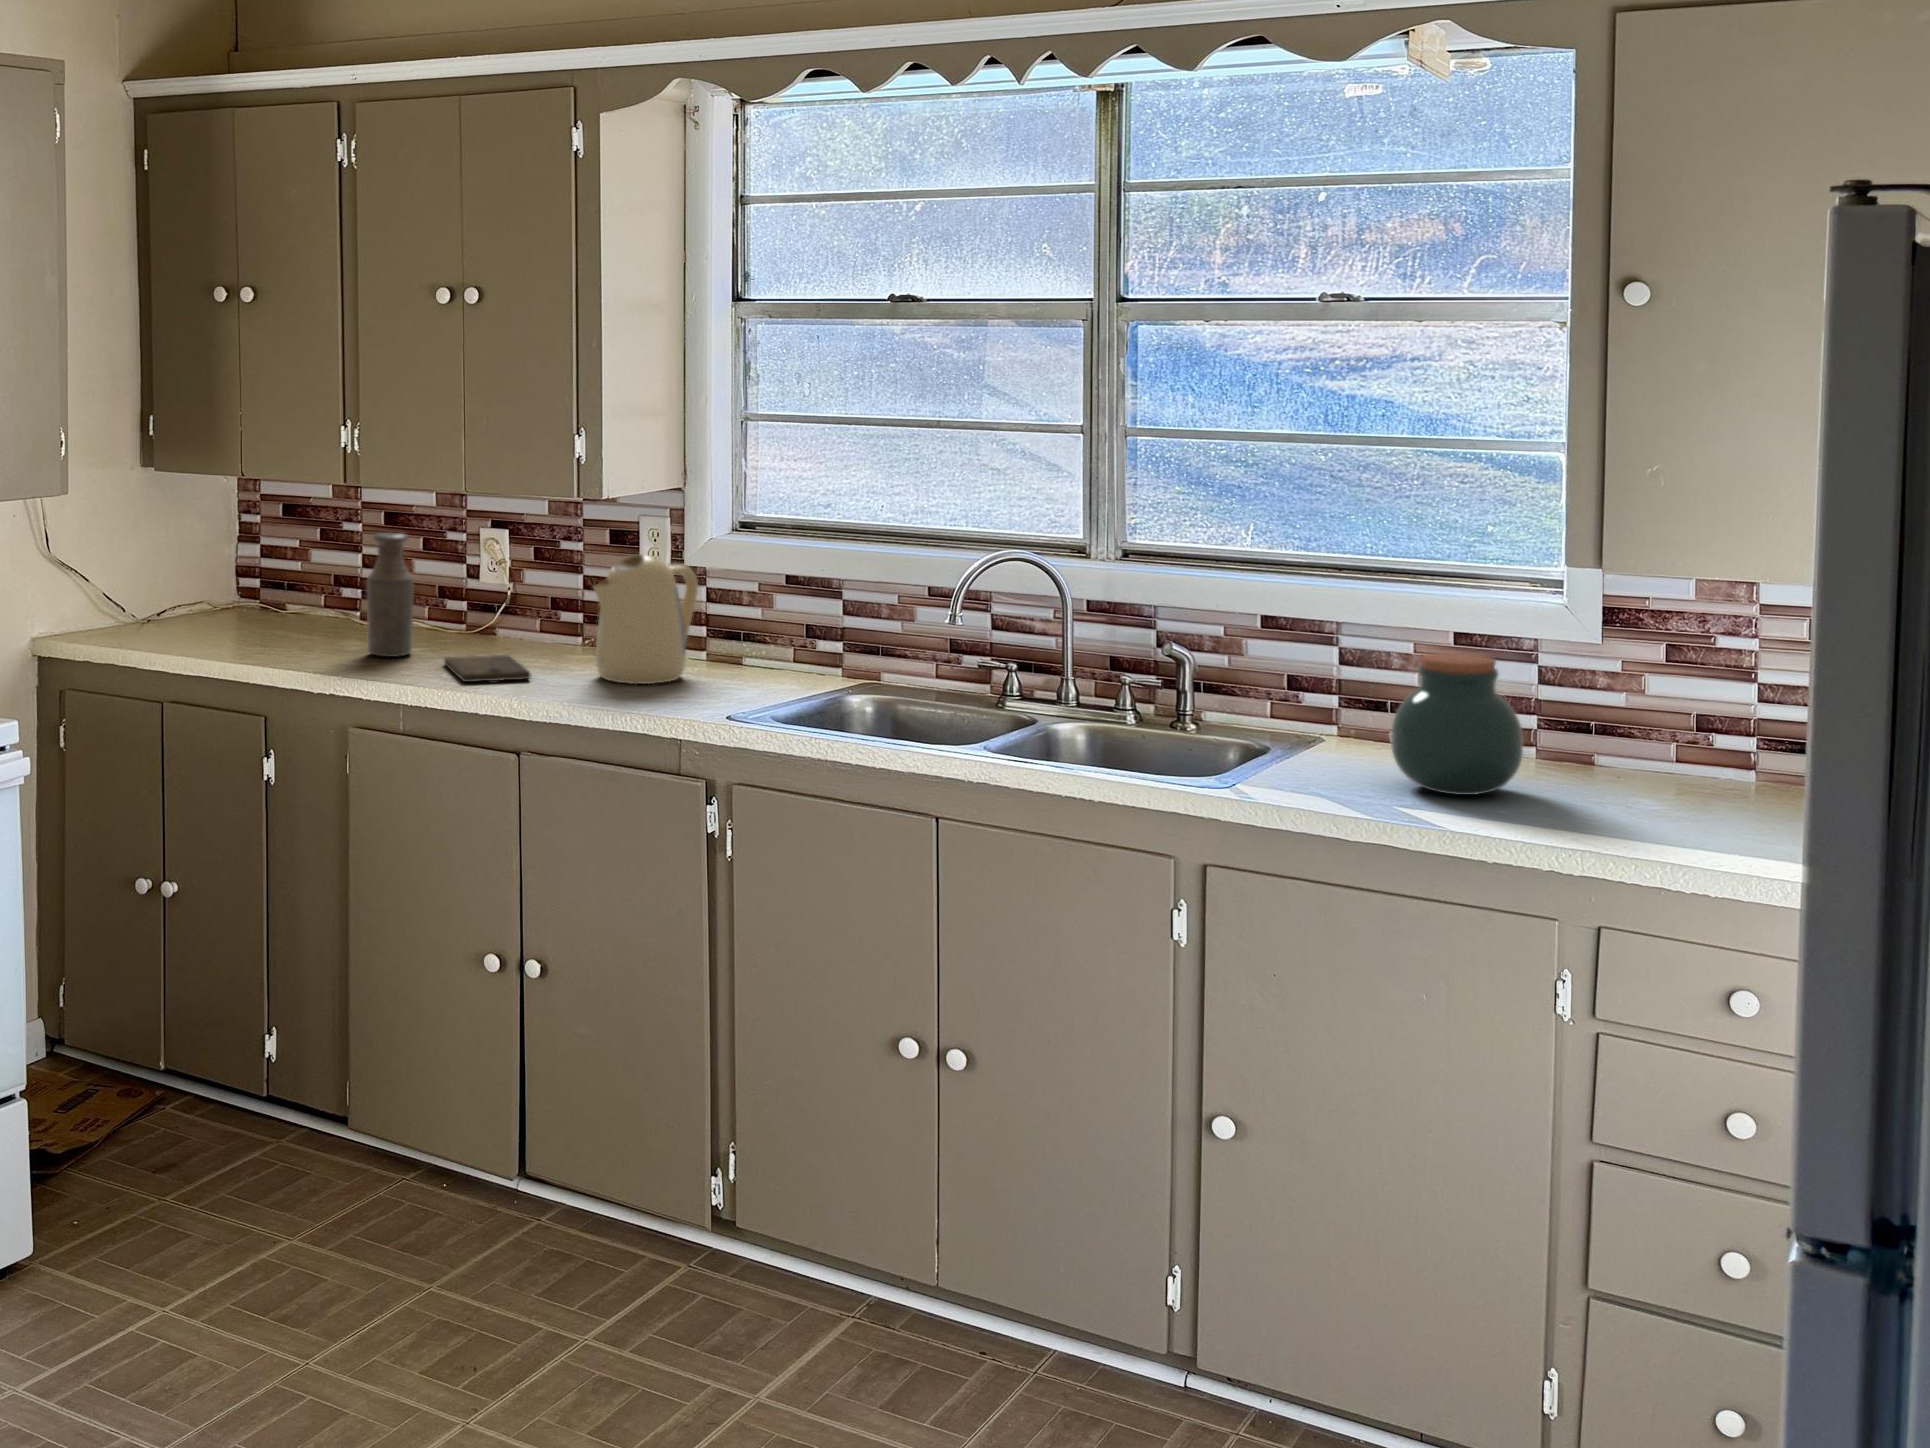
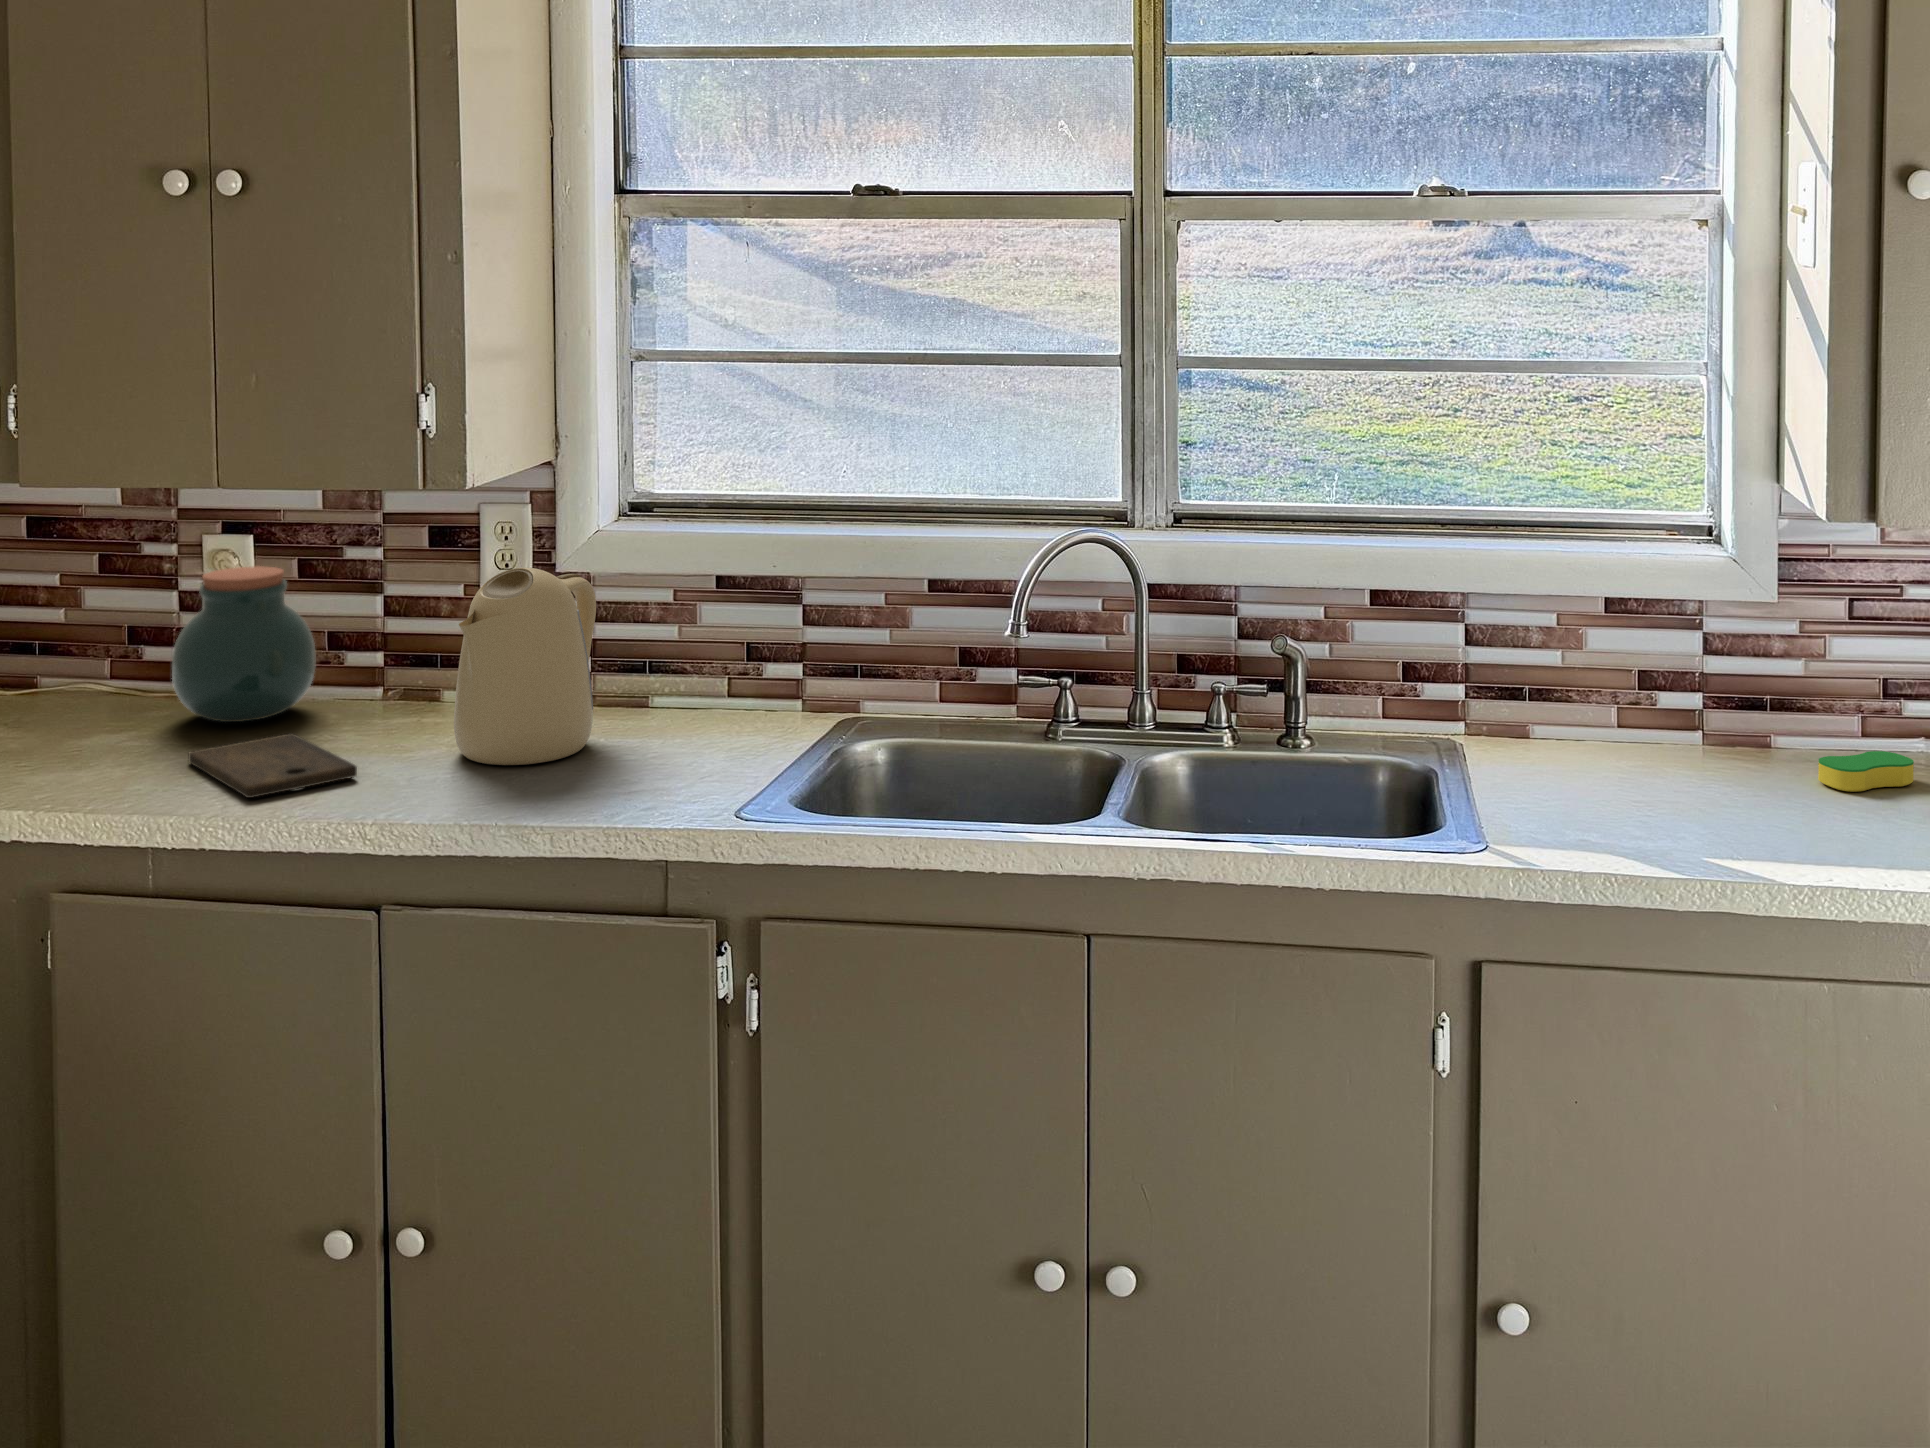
bottle: present [367,533,413,657] -> none [38,558,121,759]
jar: present [1391,653,1523,795] -> present [172,566,315,722]
sponge: none [1576,768,1666,796] -> present [1818,751,1914,792]

